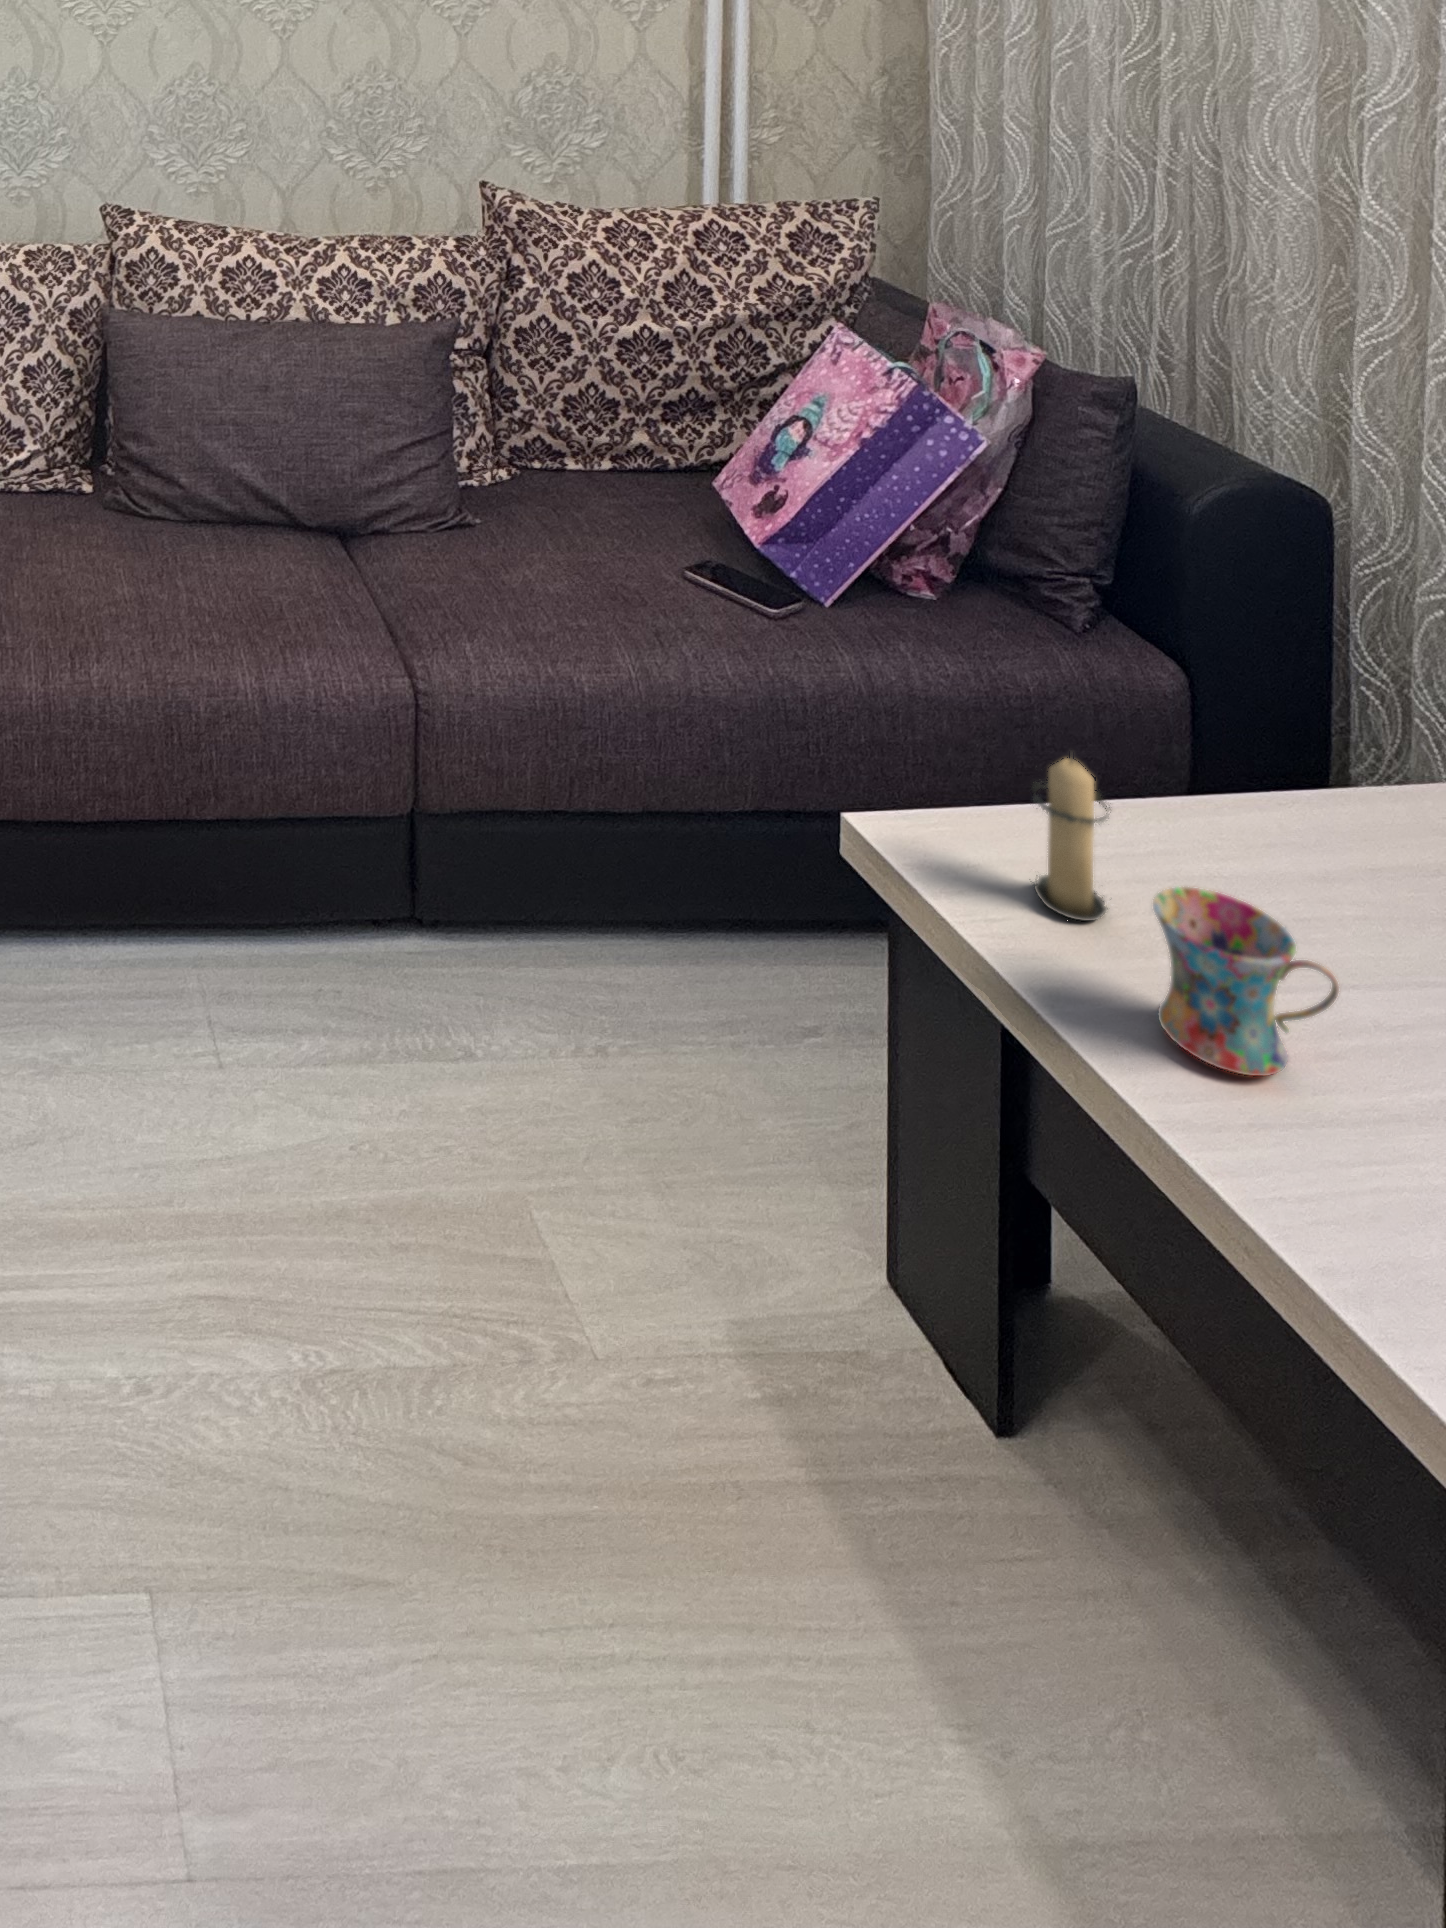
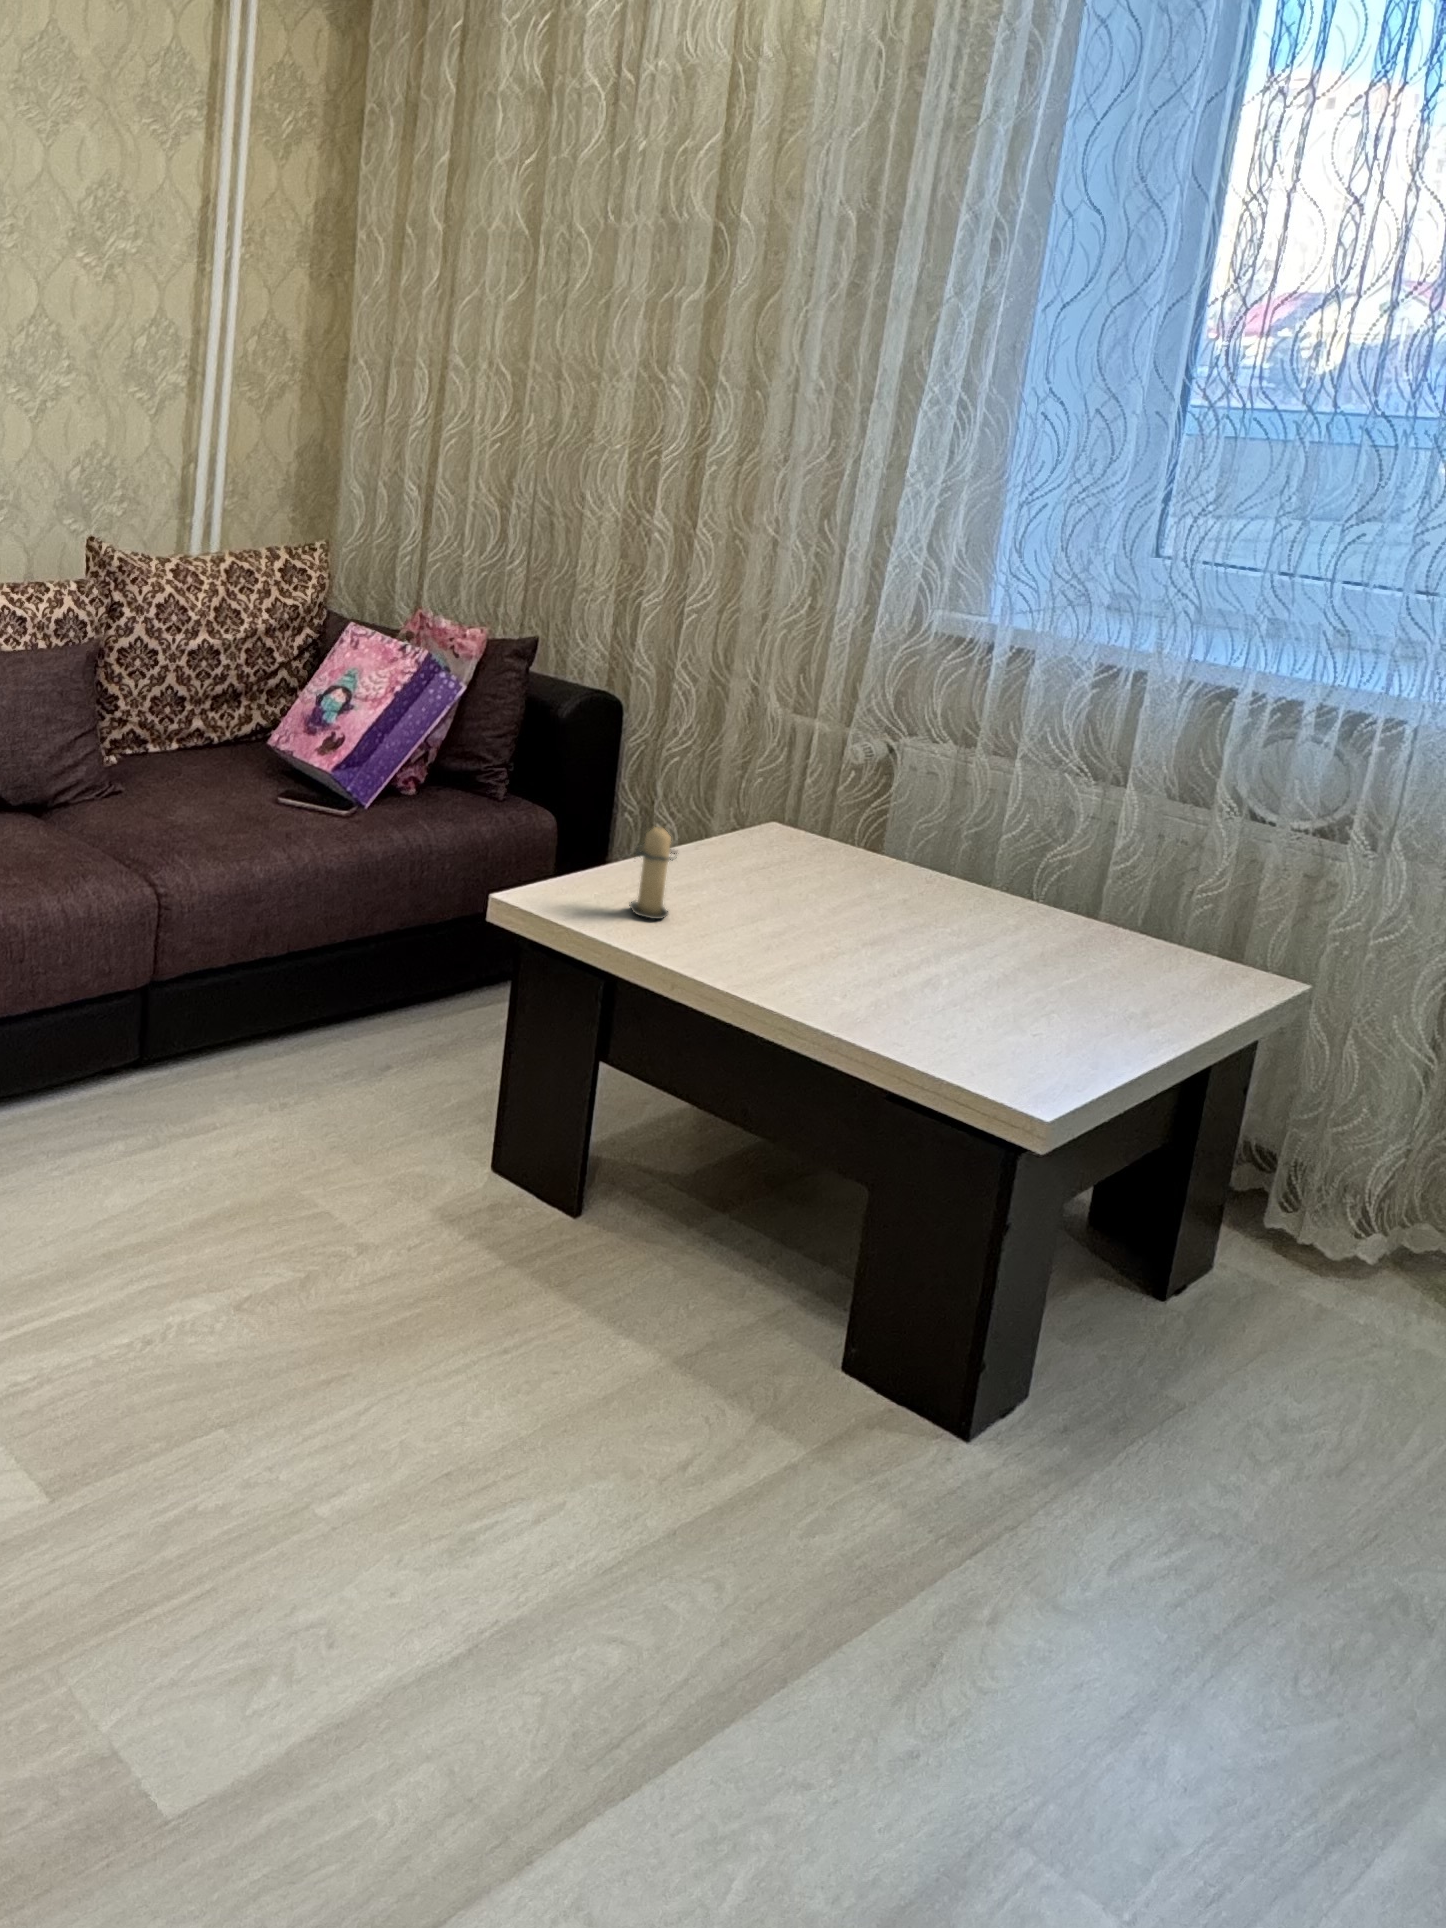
mug: present [1153,887,1339,1076] -> none [726,876,818,965]

